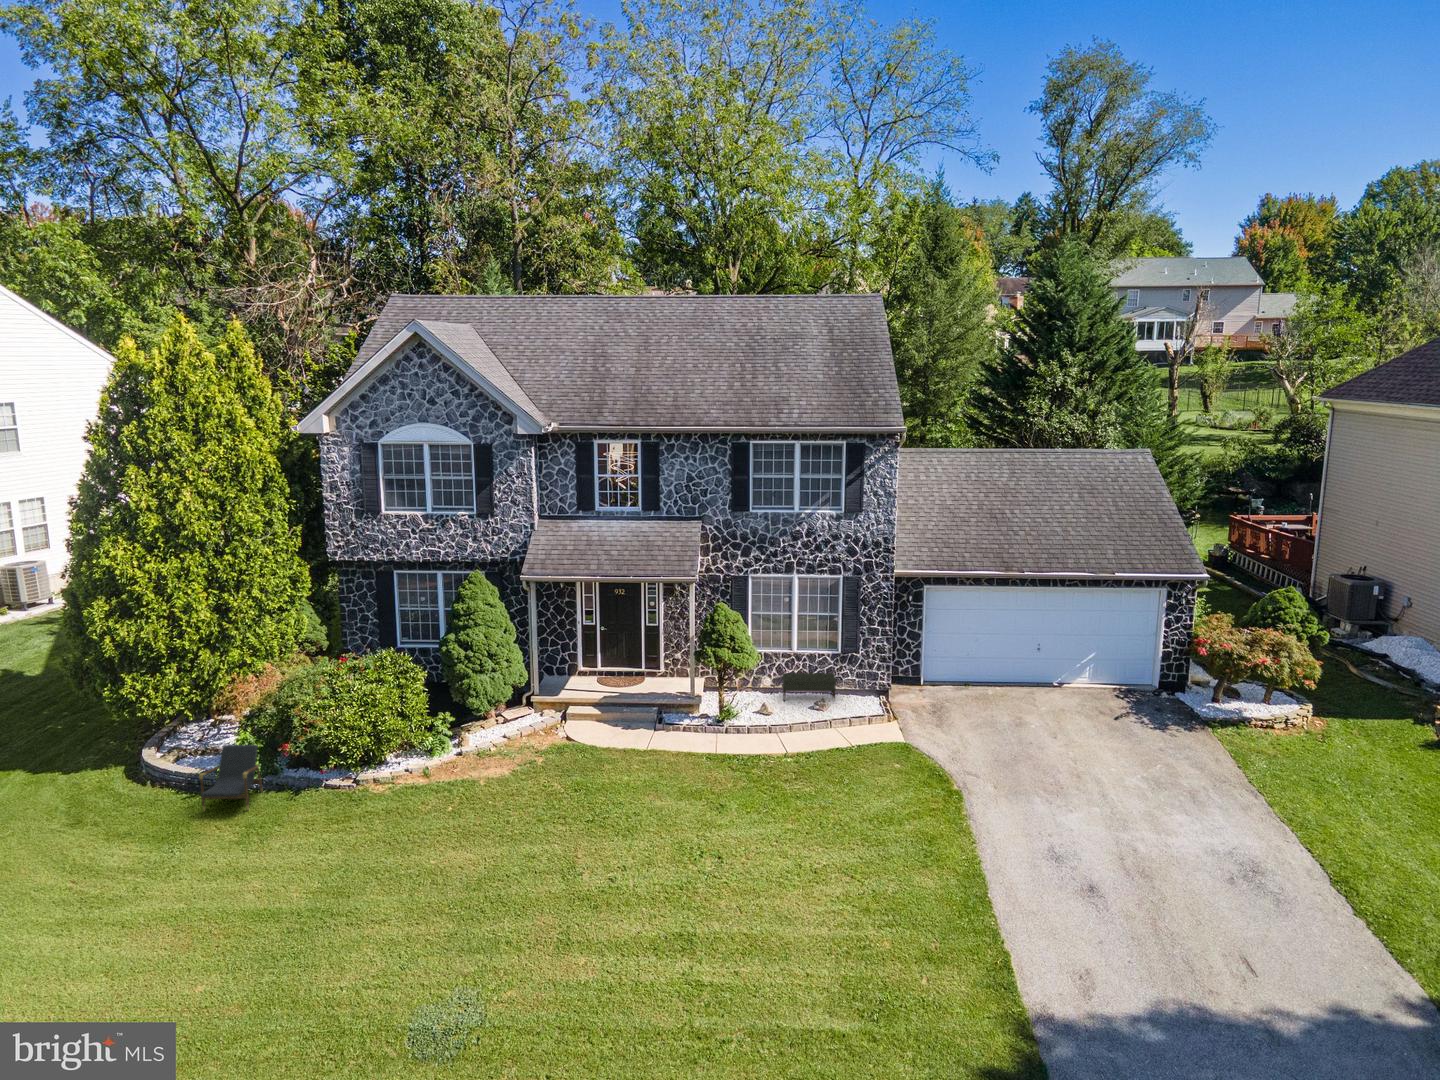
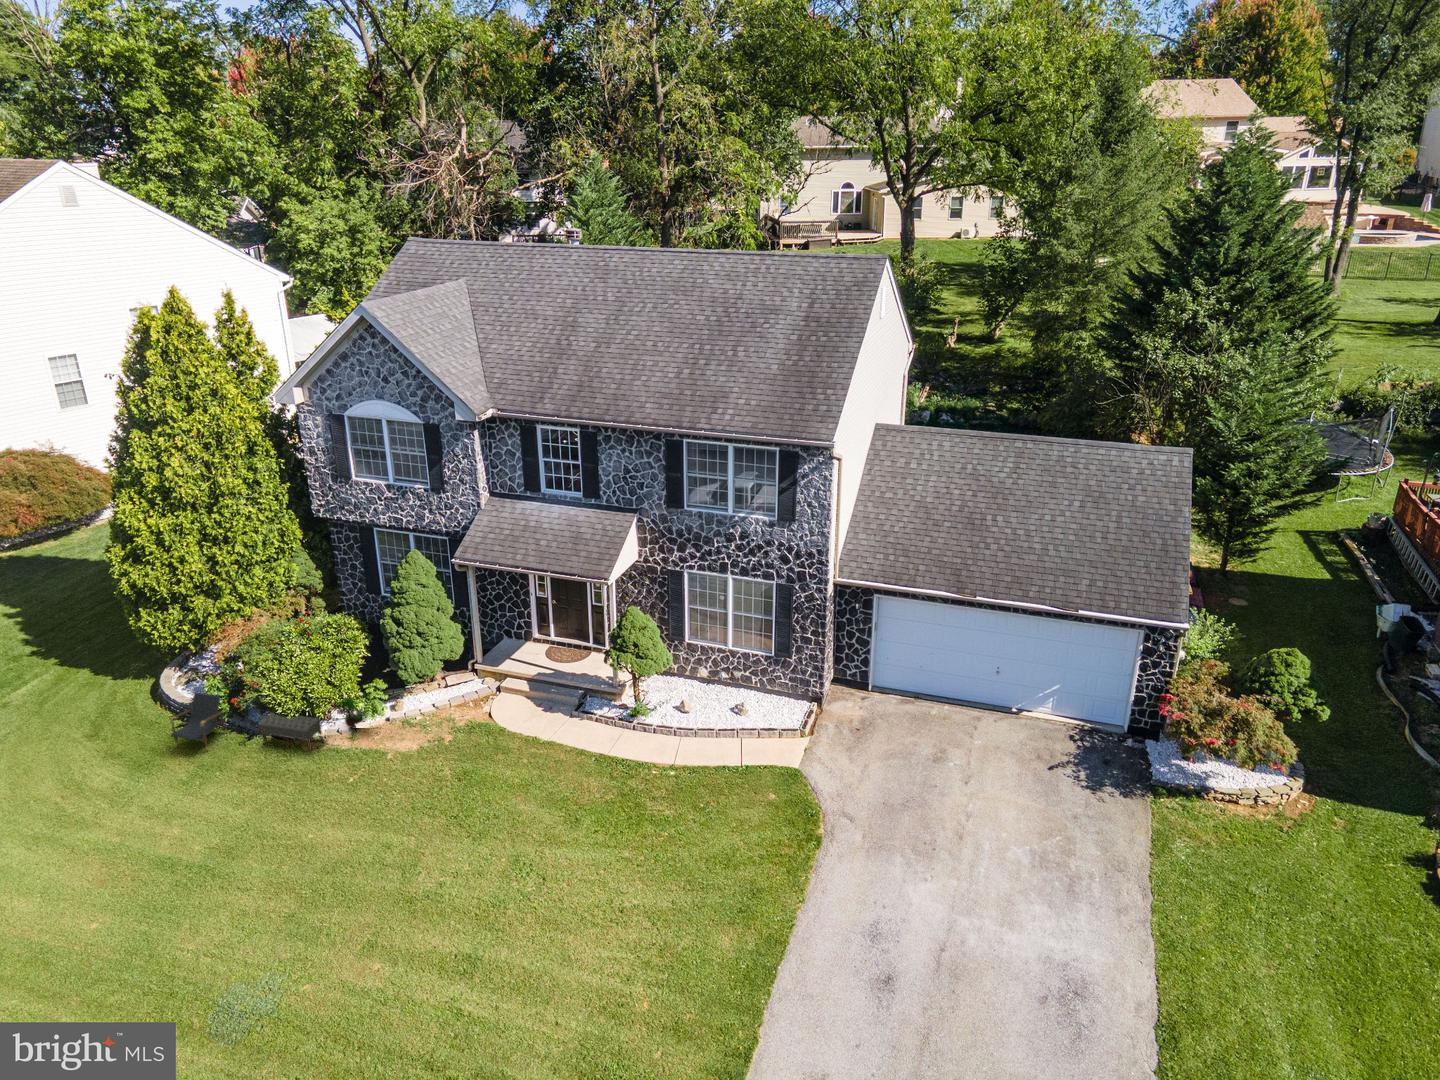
bench: present [782,673,836,701] -> present [258,712,323,750]
potted tree: none [401,727,430,769] -> present [336,696,363,728]

